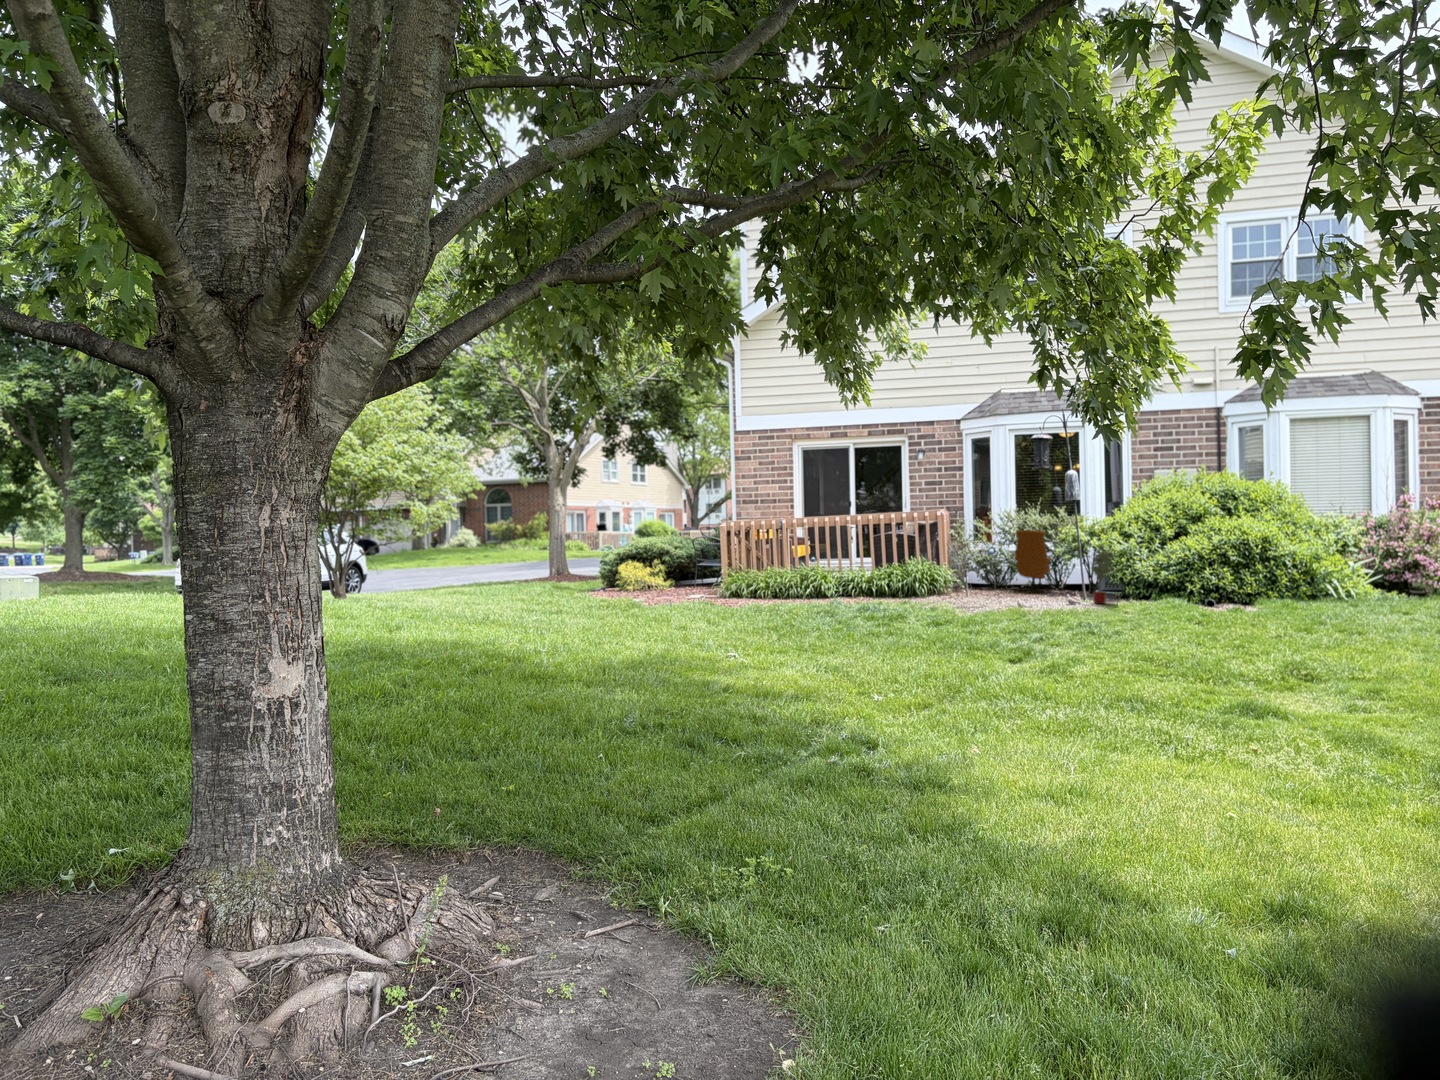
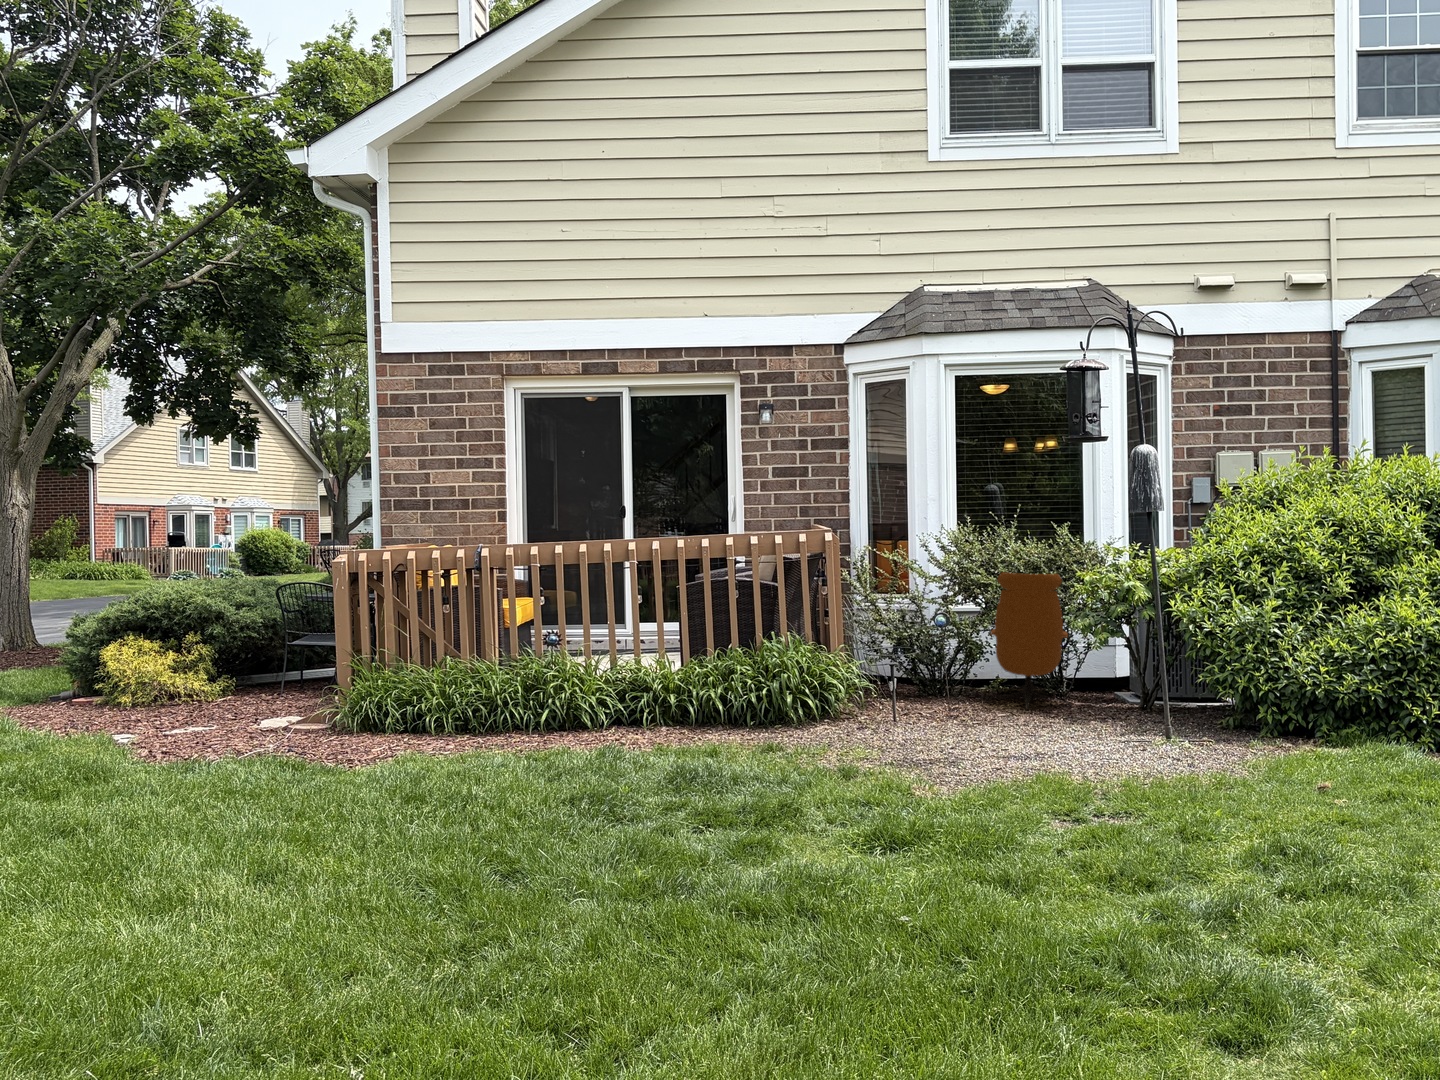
potted tree: present [1091,543,1115,604] -> none [1181,603,1262,741]

